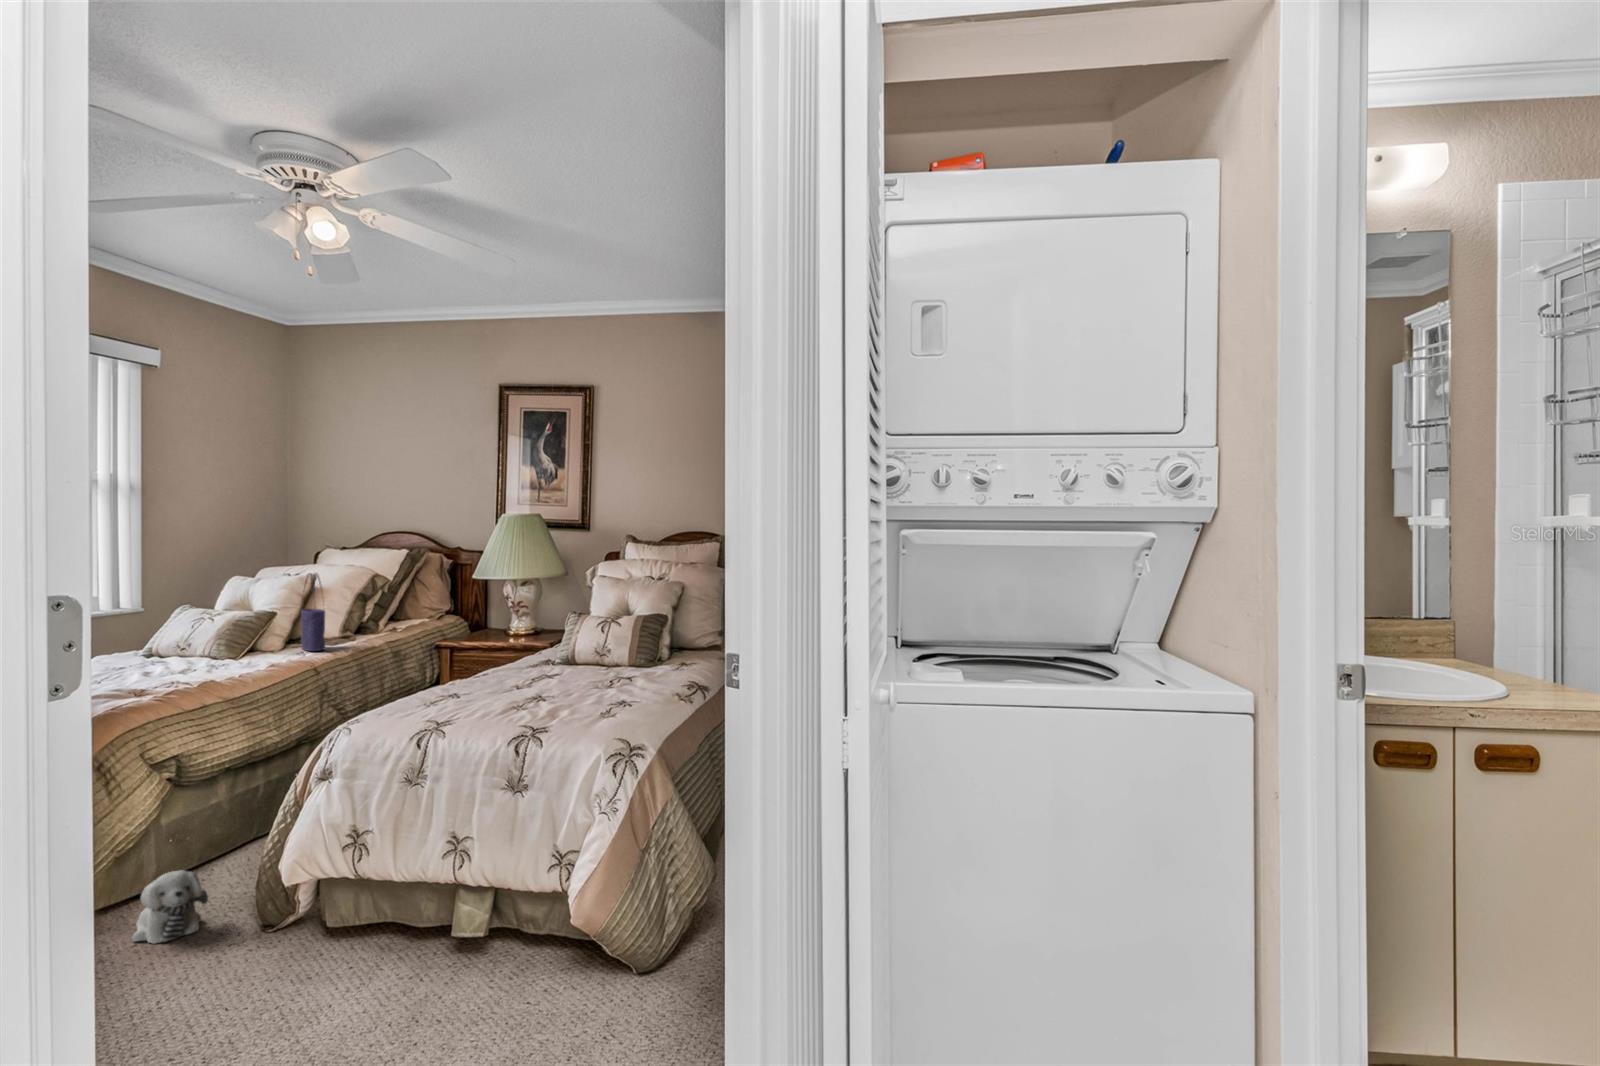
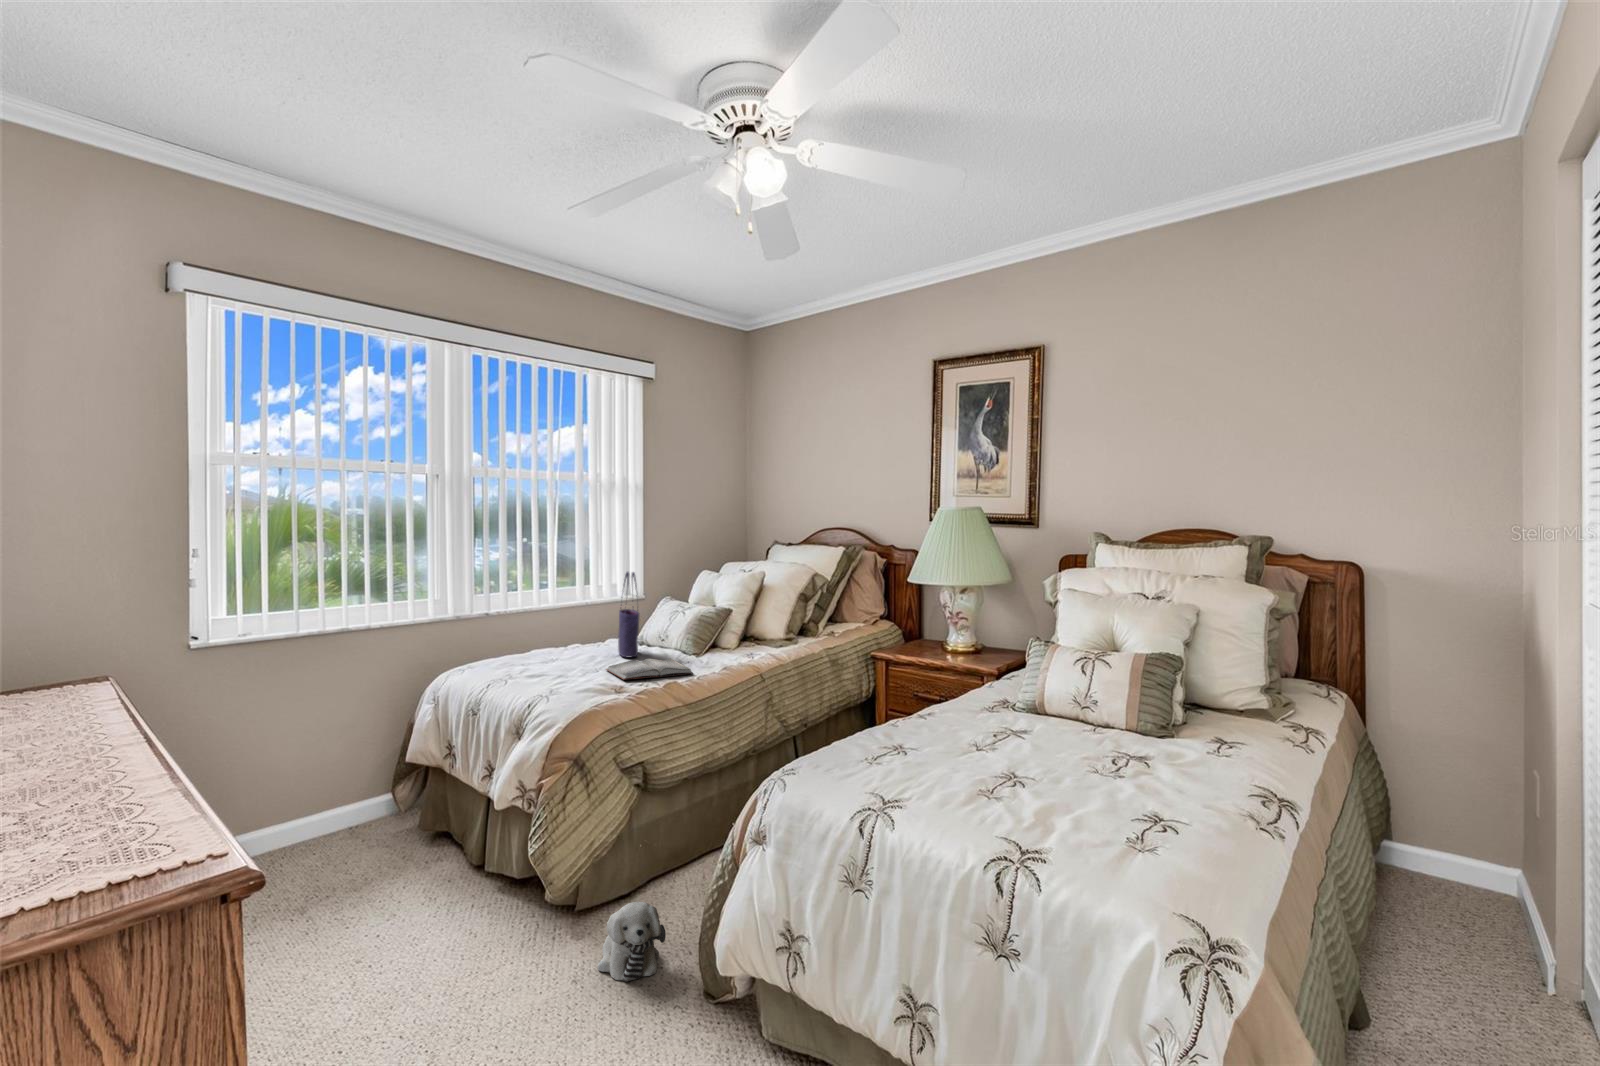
tote bag: present [301,573,325,651] -> present [618,572,640,657]
hardback book: none [124,663,232,684] -> present [606,659,693,680]

